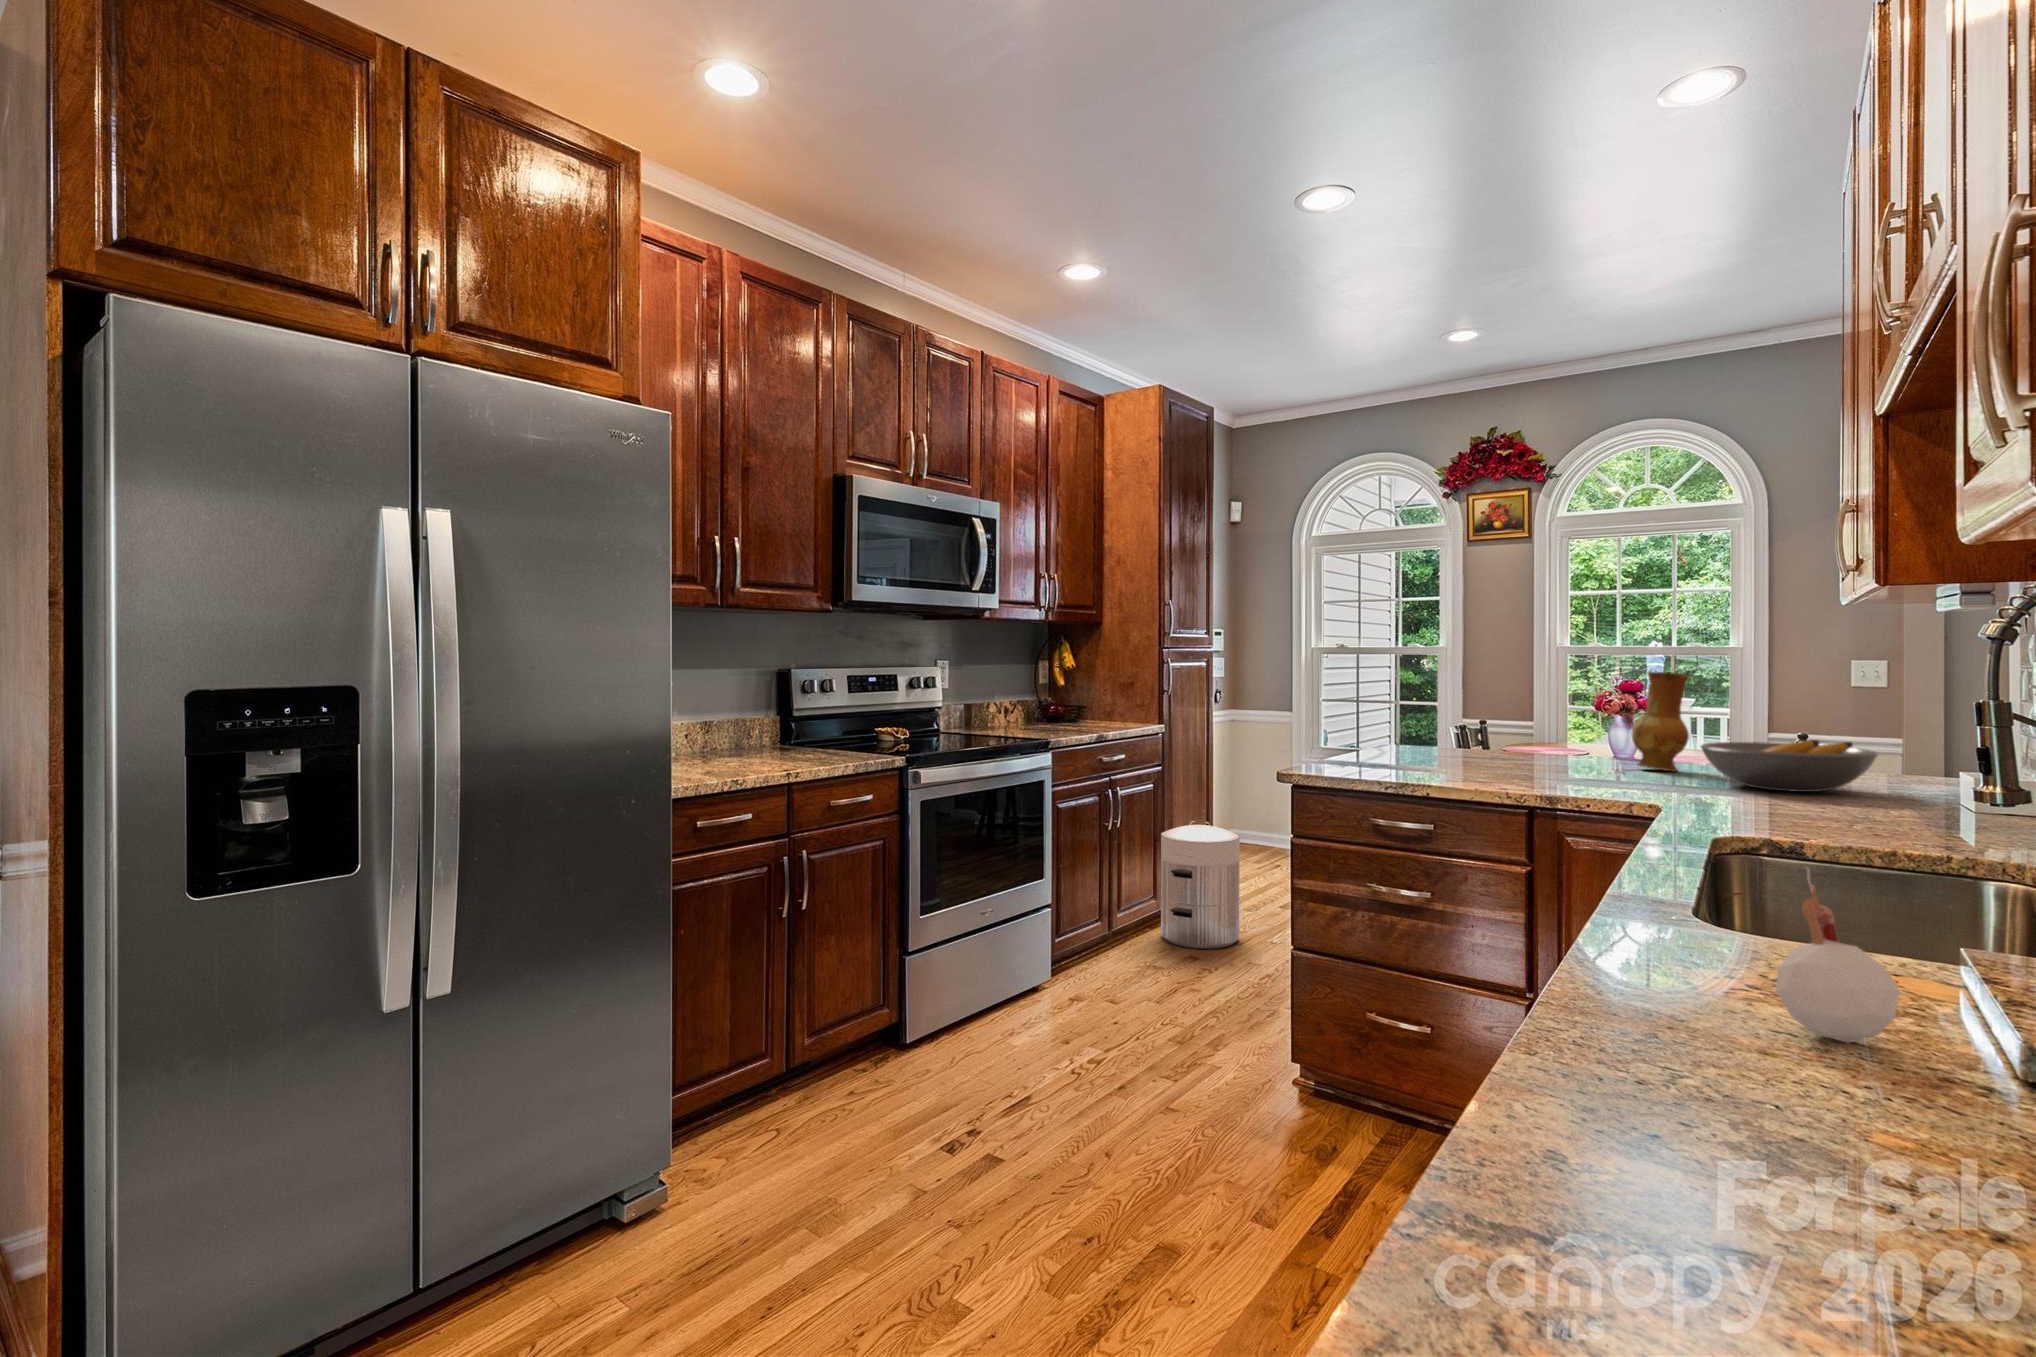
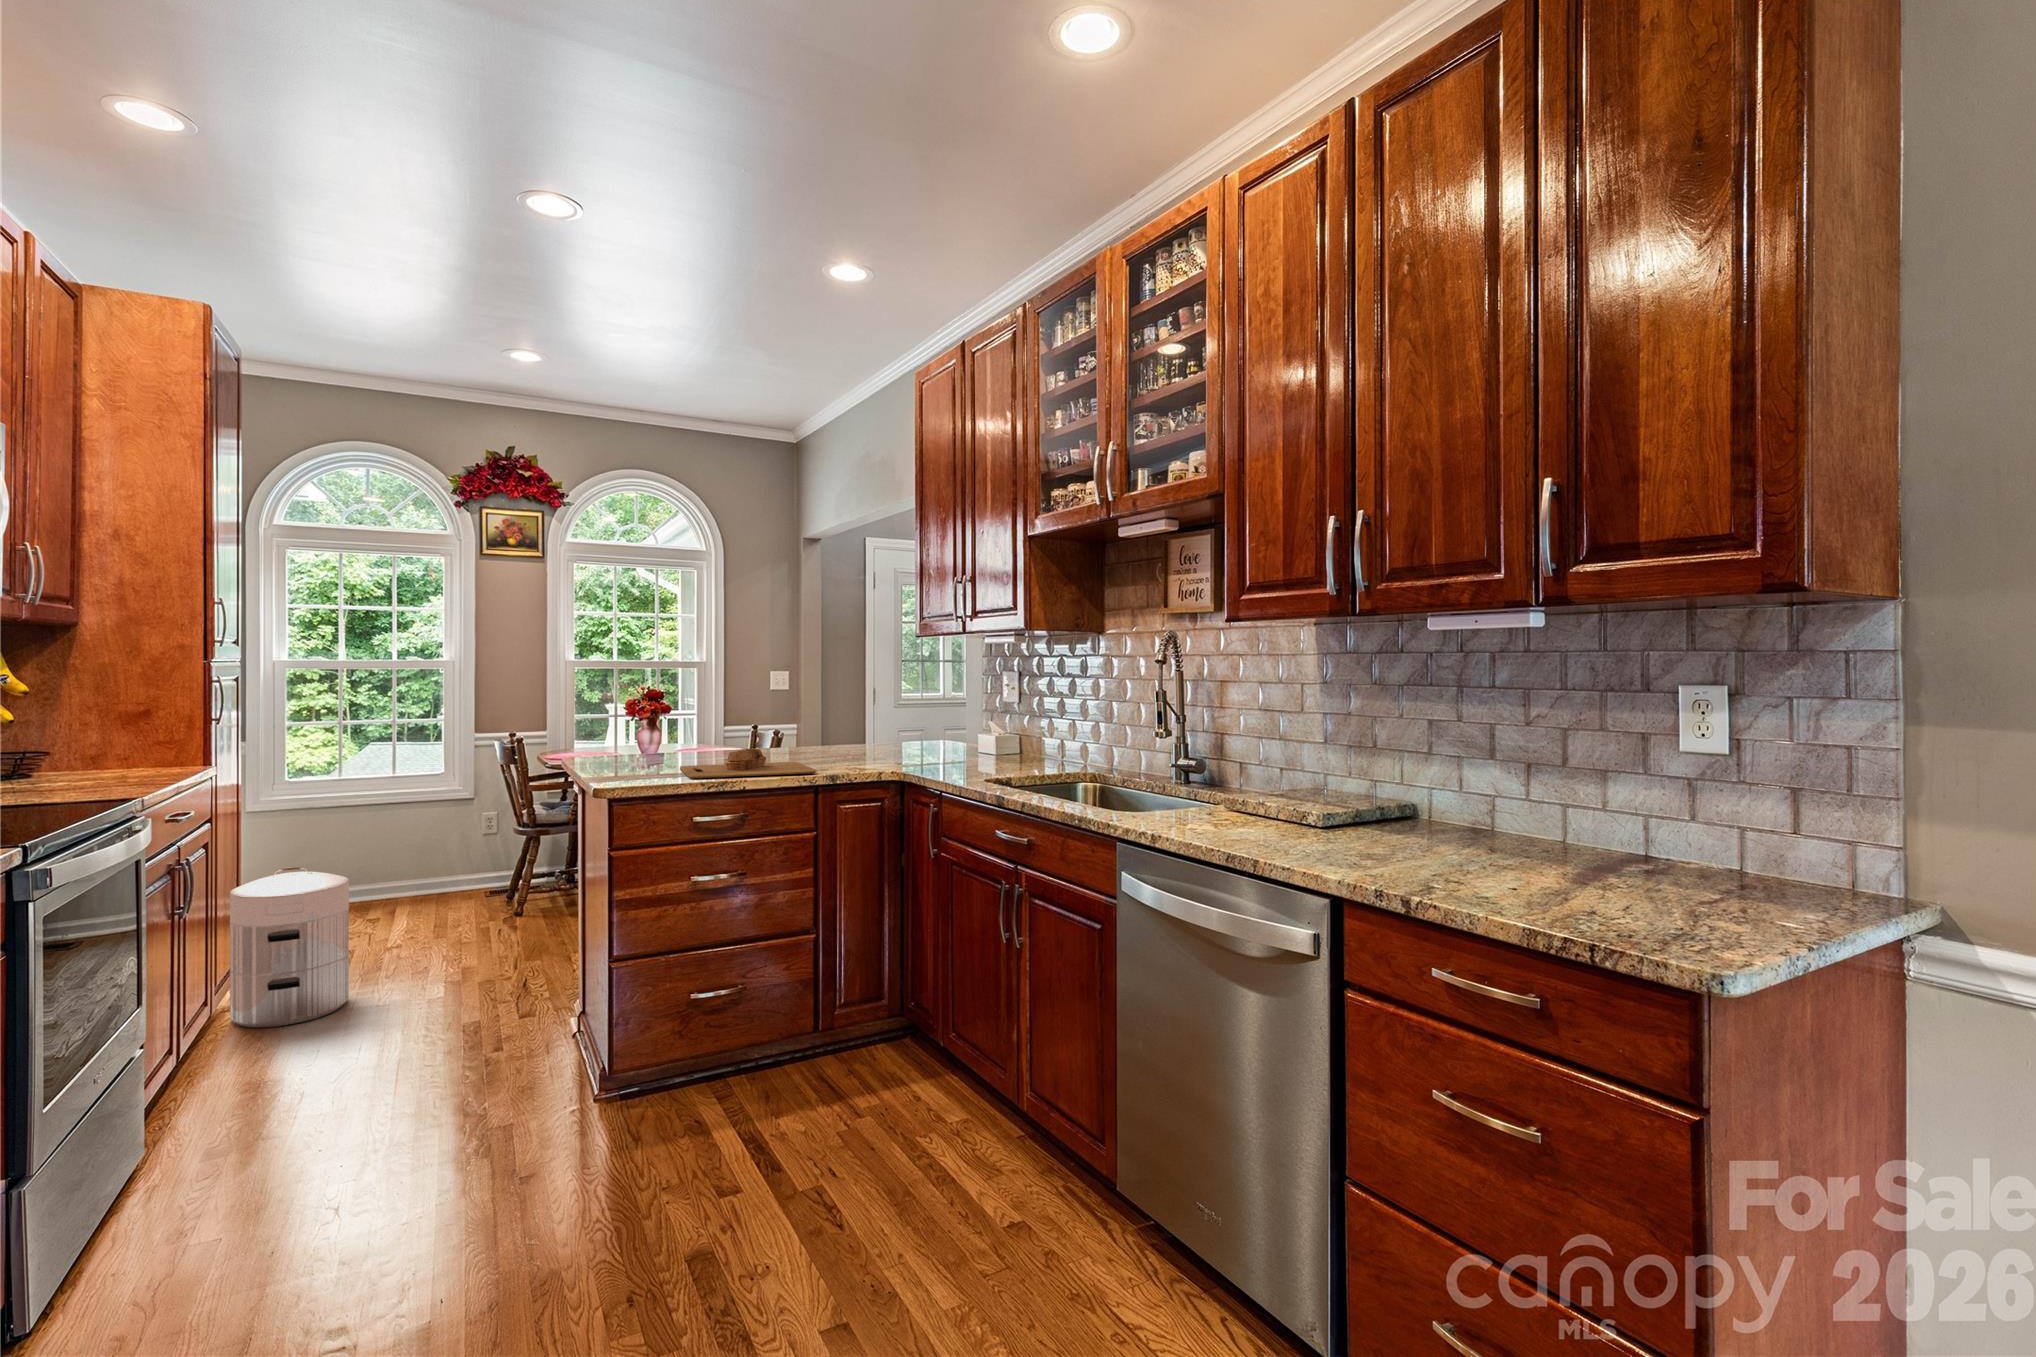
ceramic jug: present [1632,671,1689,772] -> none [788,683,824,755]
fruit bowl: present [1701,740,1878,792] -> none [854,726,946,760]
cutting board: none [1399,749,1585,787] -> present [680,749,816,779]
candle: present [1775,867,1900,1043] -> none [1277,782,1320,853]

